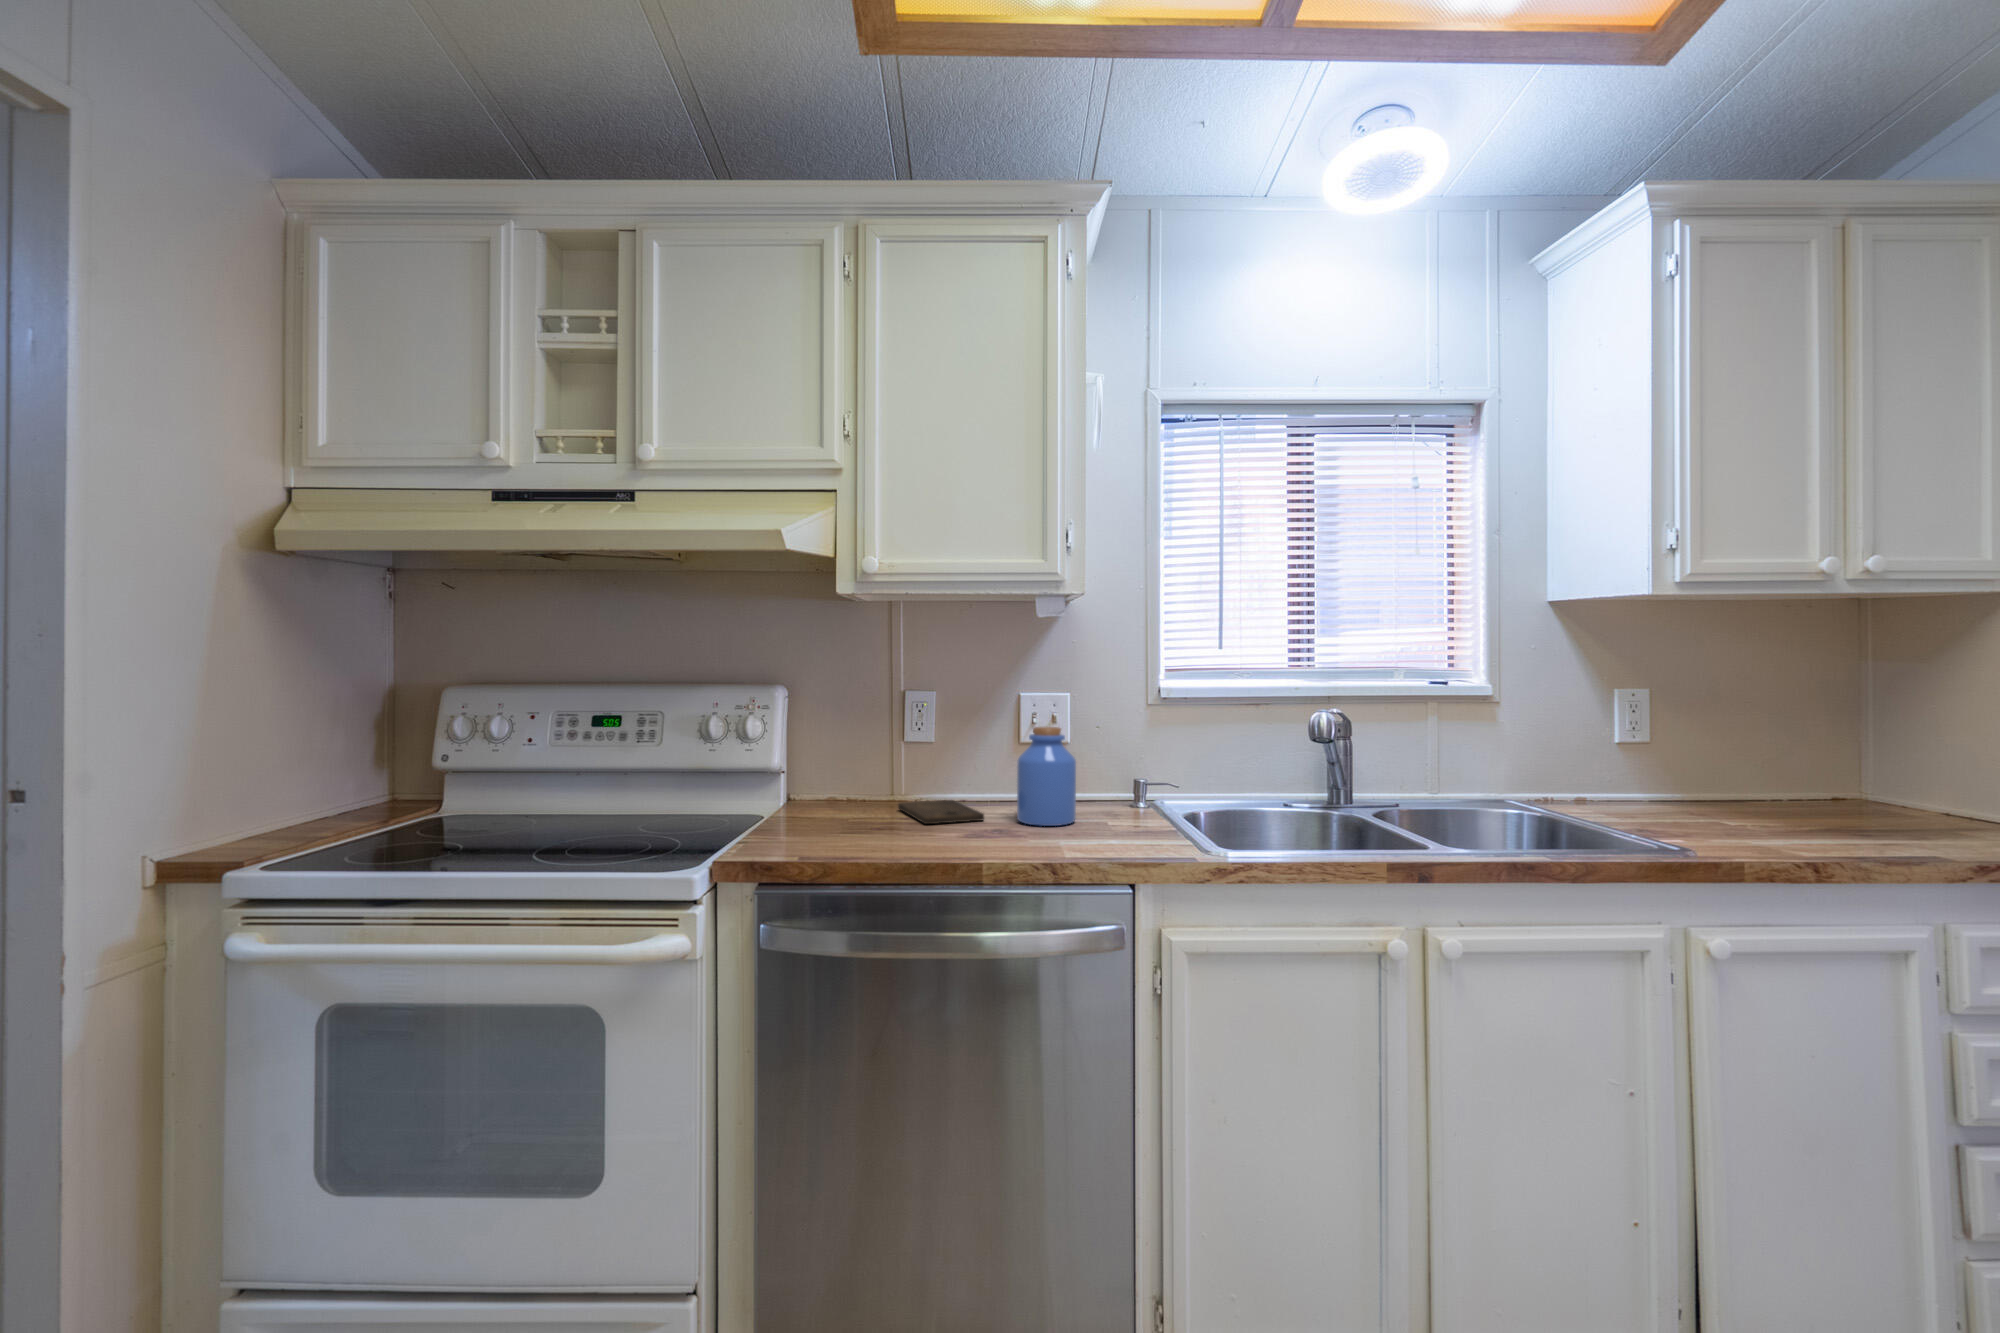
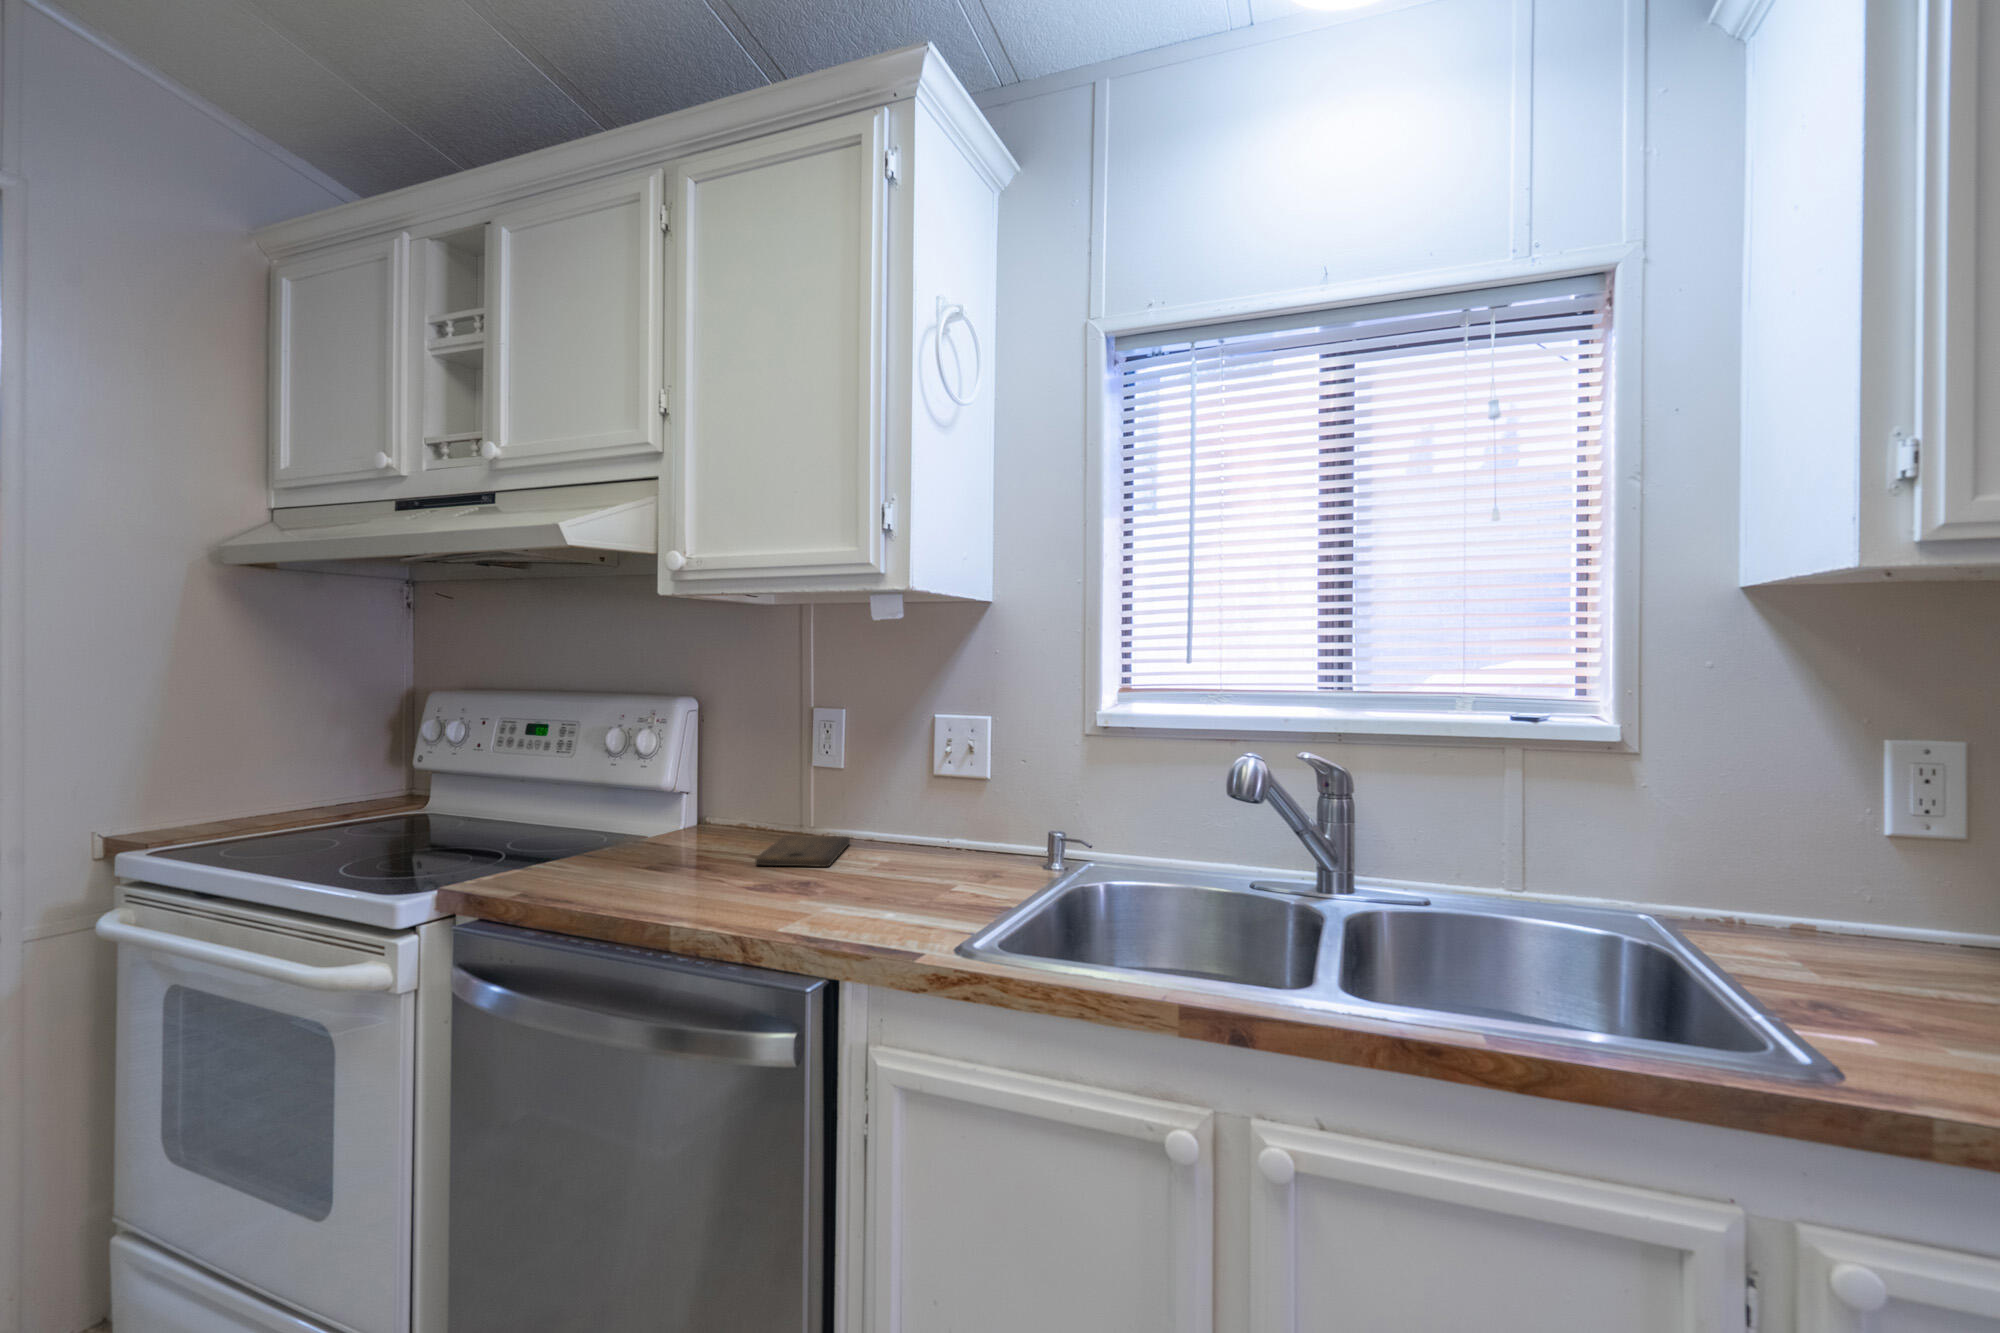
jar: present [1017,727,1076,826] -> none [853,758,928,883]

